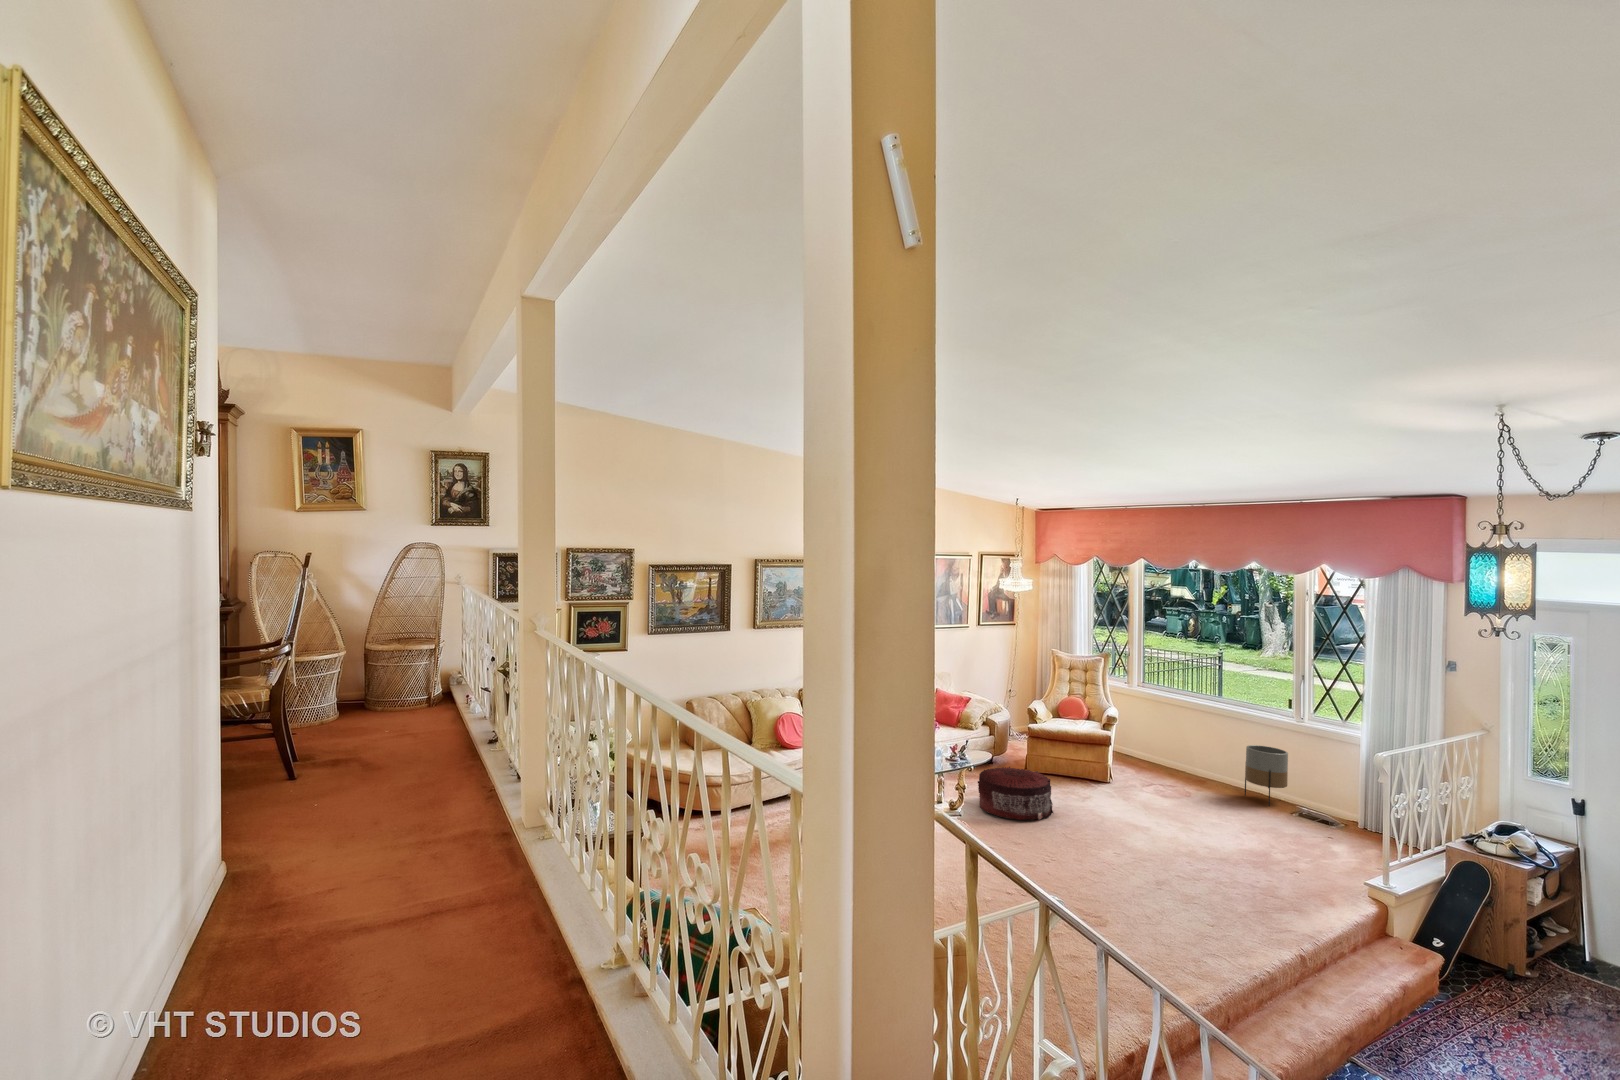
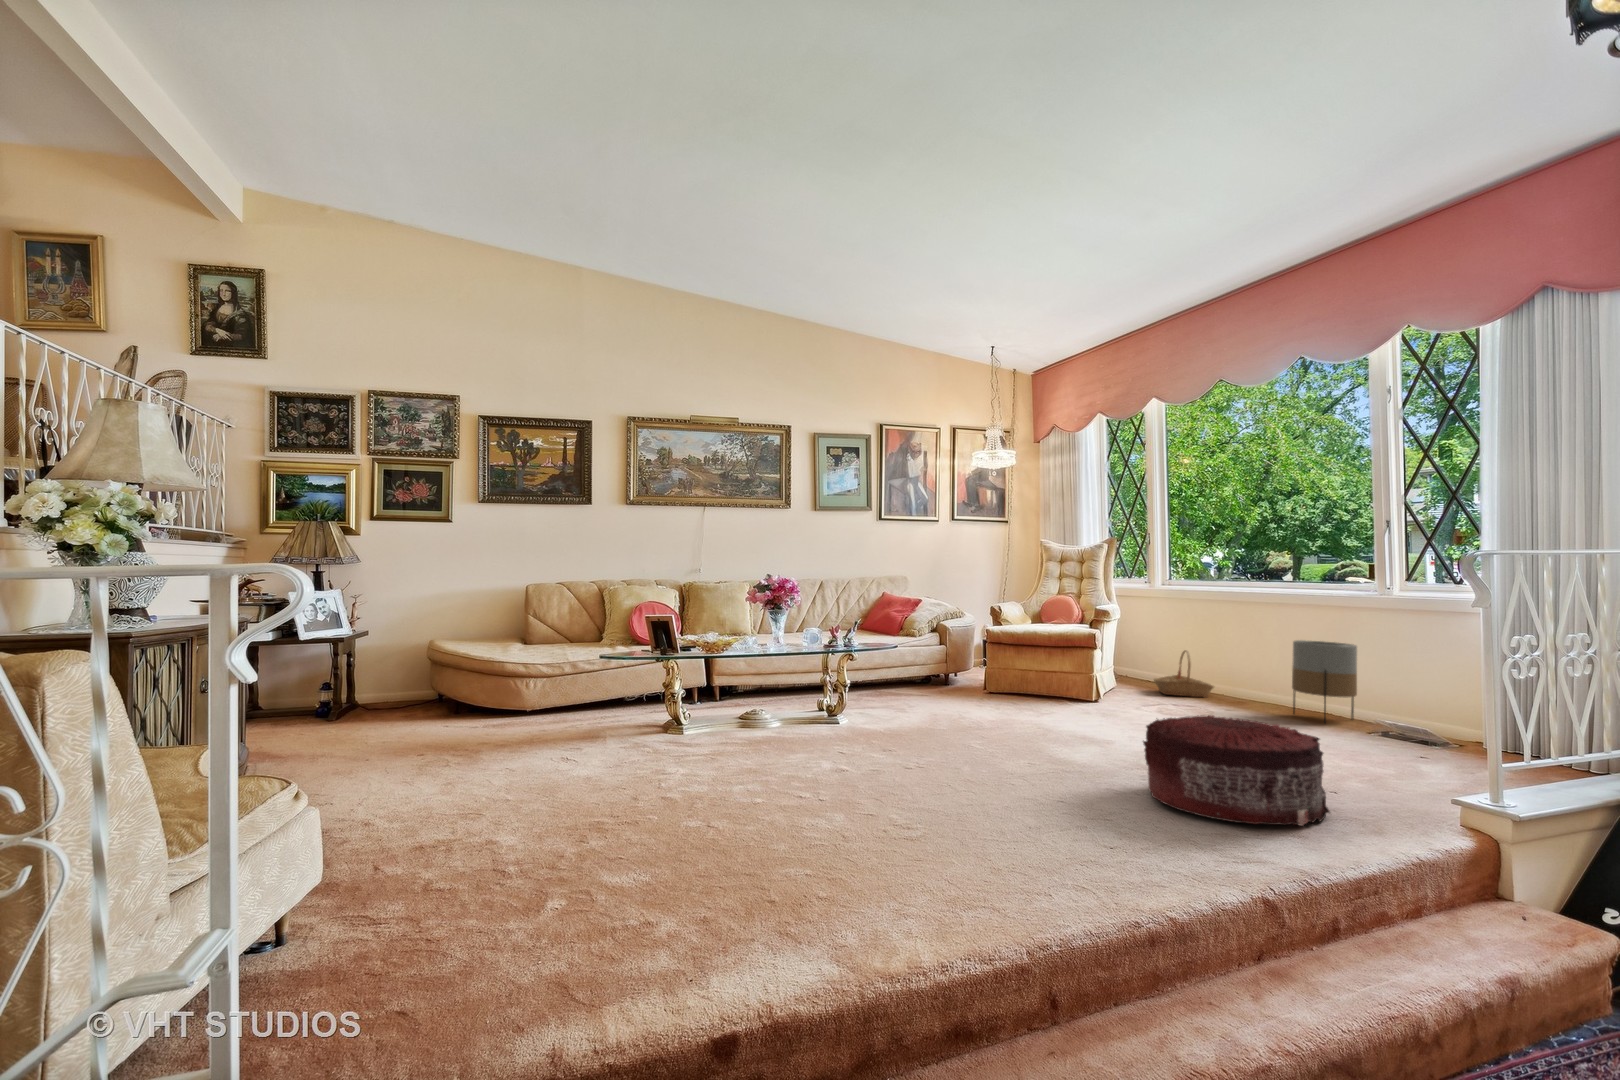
basket: none [1140,740,1184,776] -> present [1154,650,1214,697]
pouf: present [978,767,1053,820] -> present [1143,715,1330,826]

